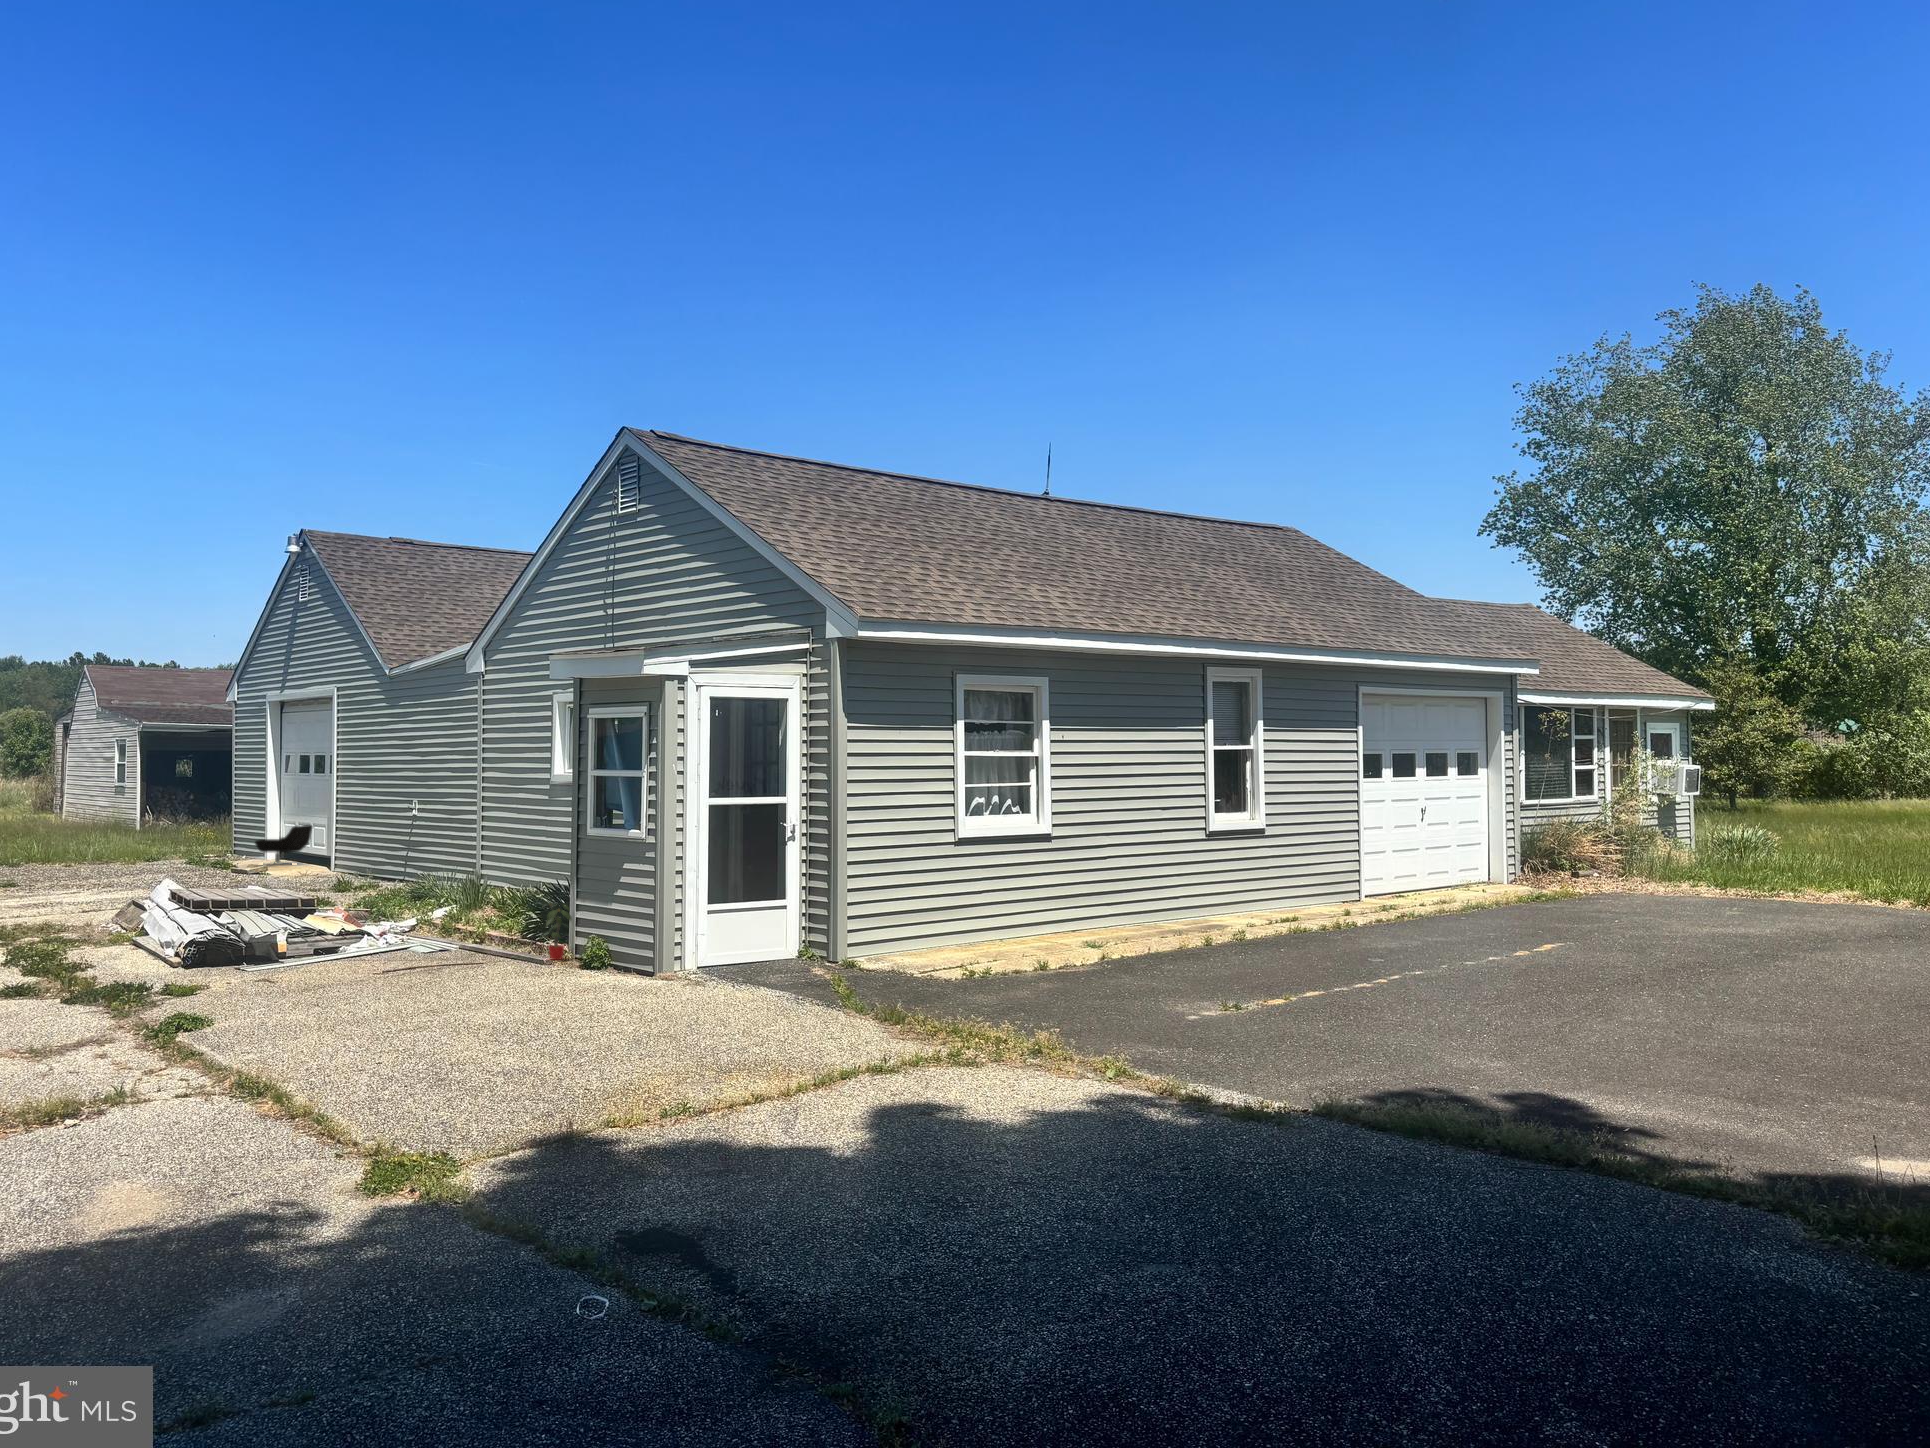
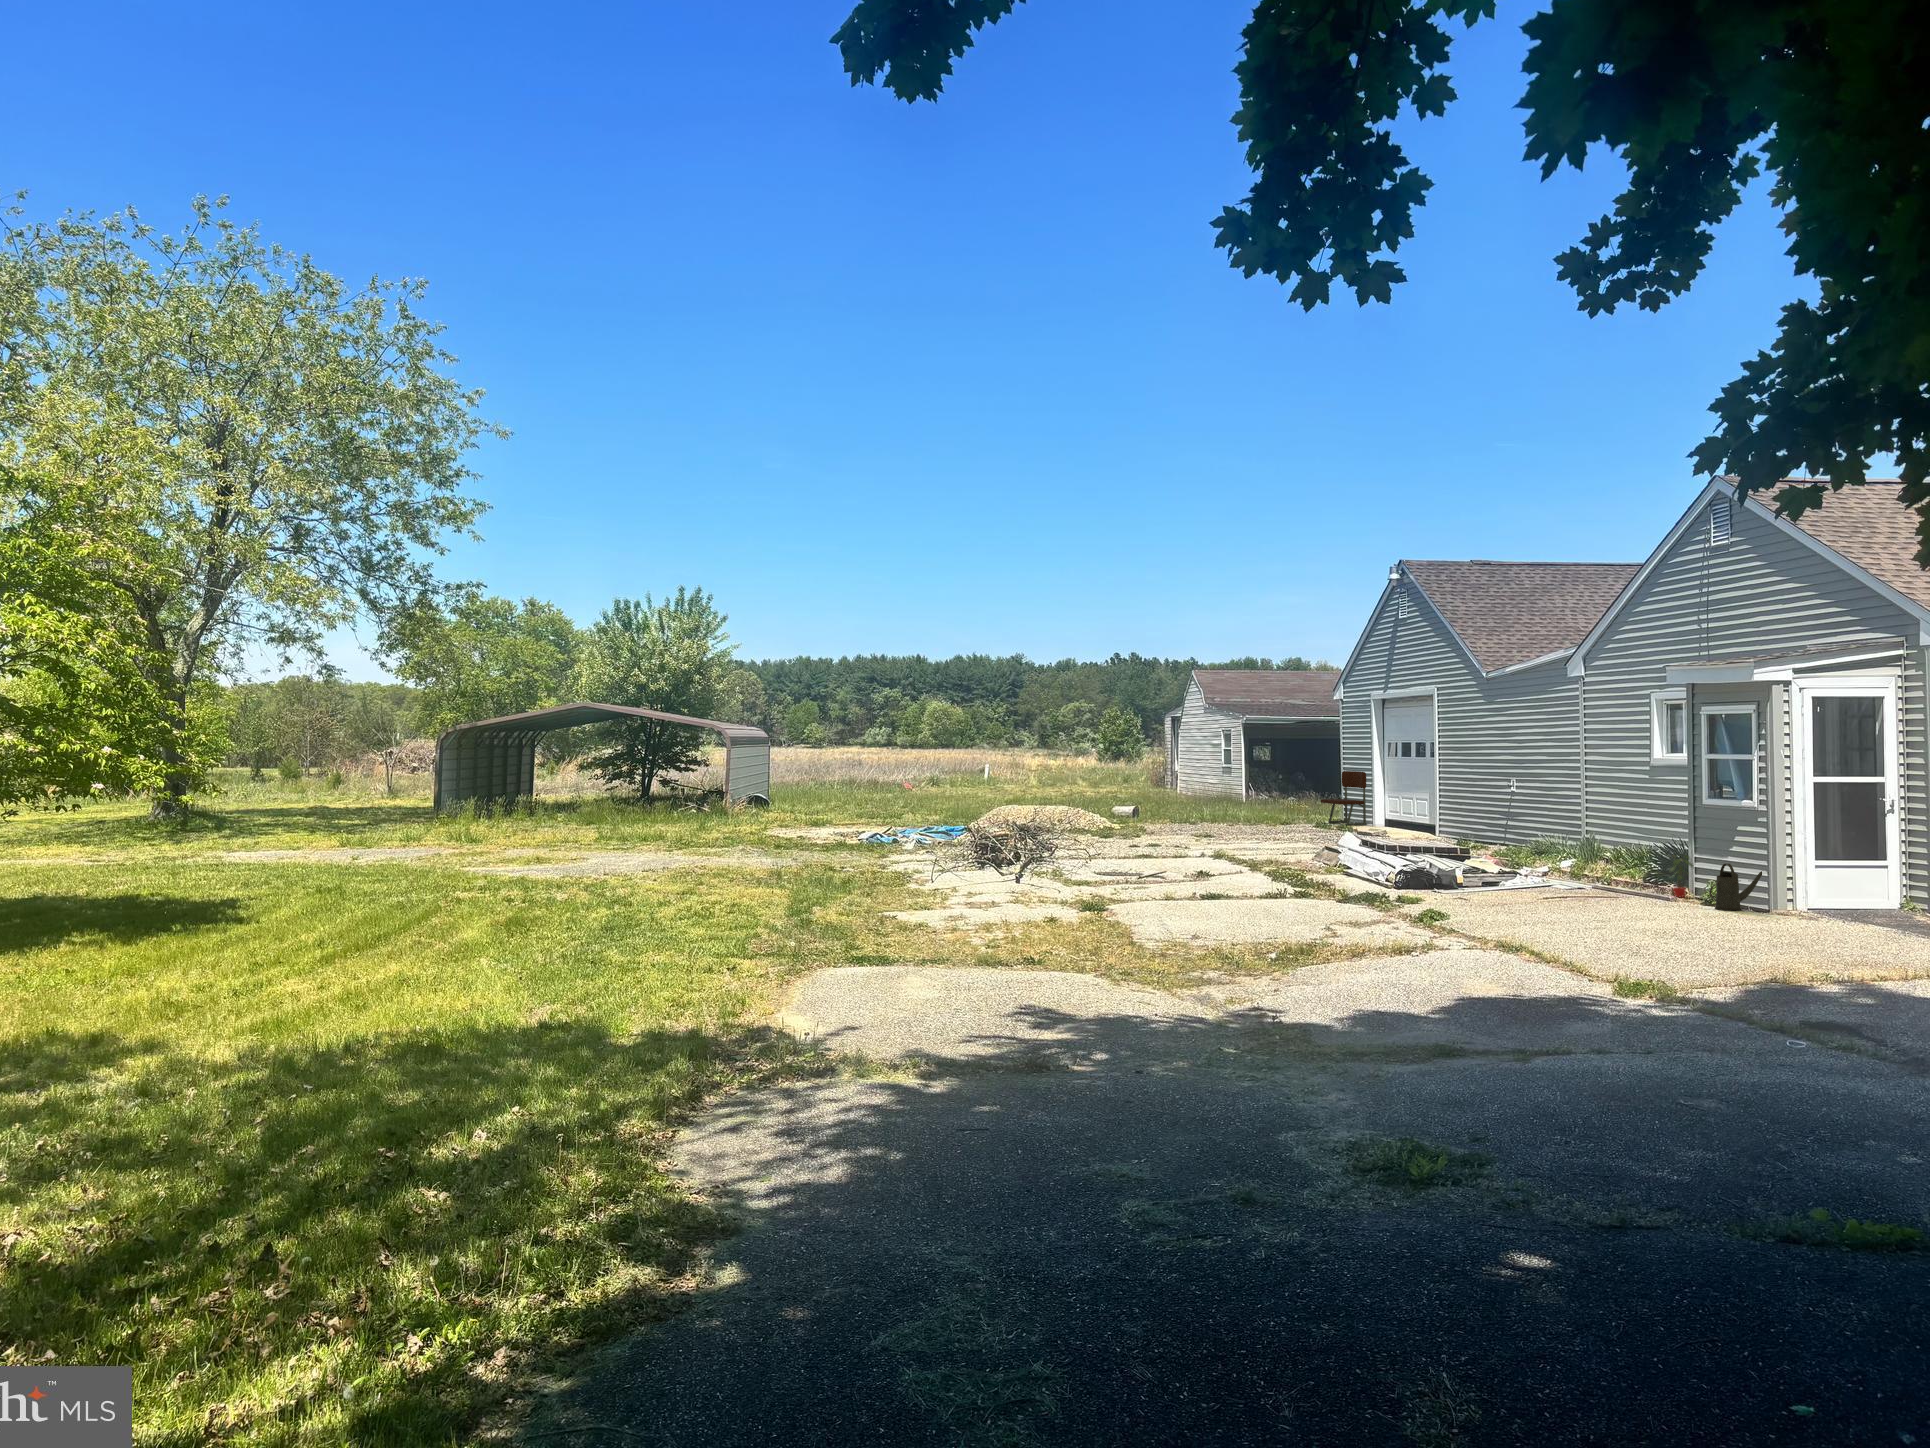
bench: none [197,791,255,860] -> present [1321,771,1367,825]
lounge chair: present [255,825,312,863] -> none [1373,799,1417,831]
watering can: none [582,917,650,981] -> present [1709,864,1762,911]

